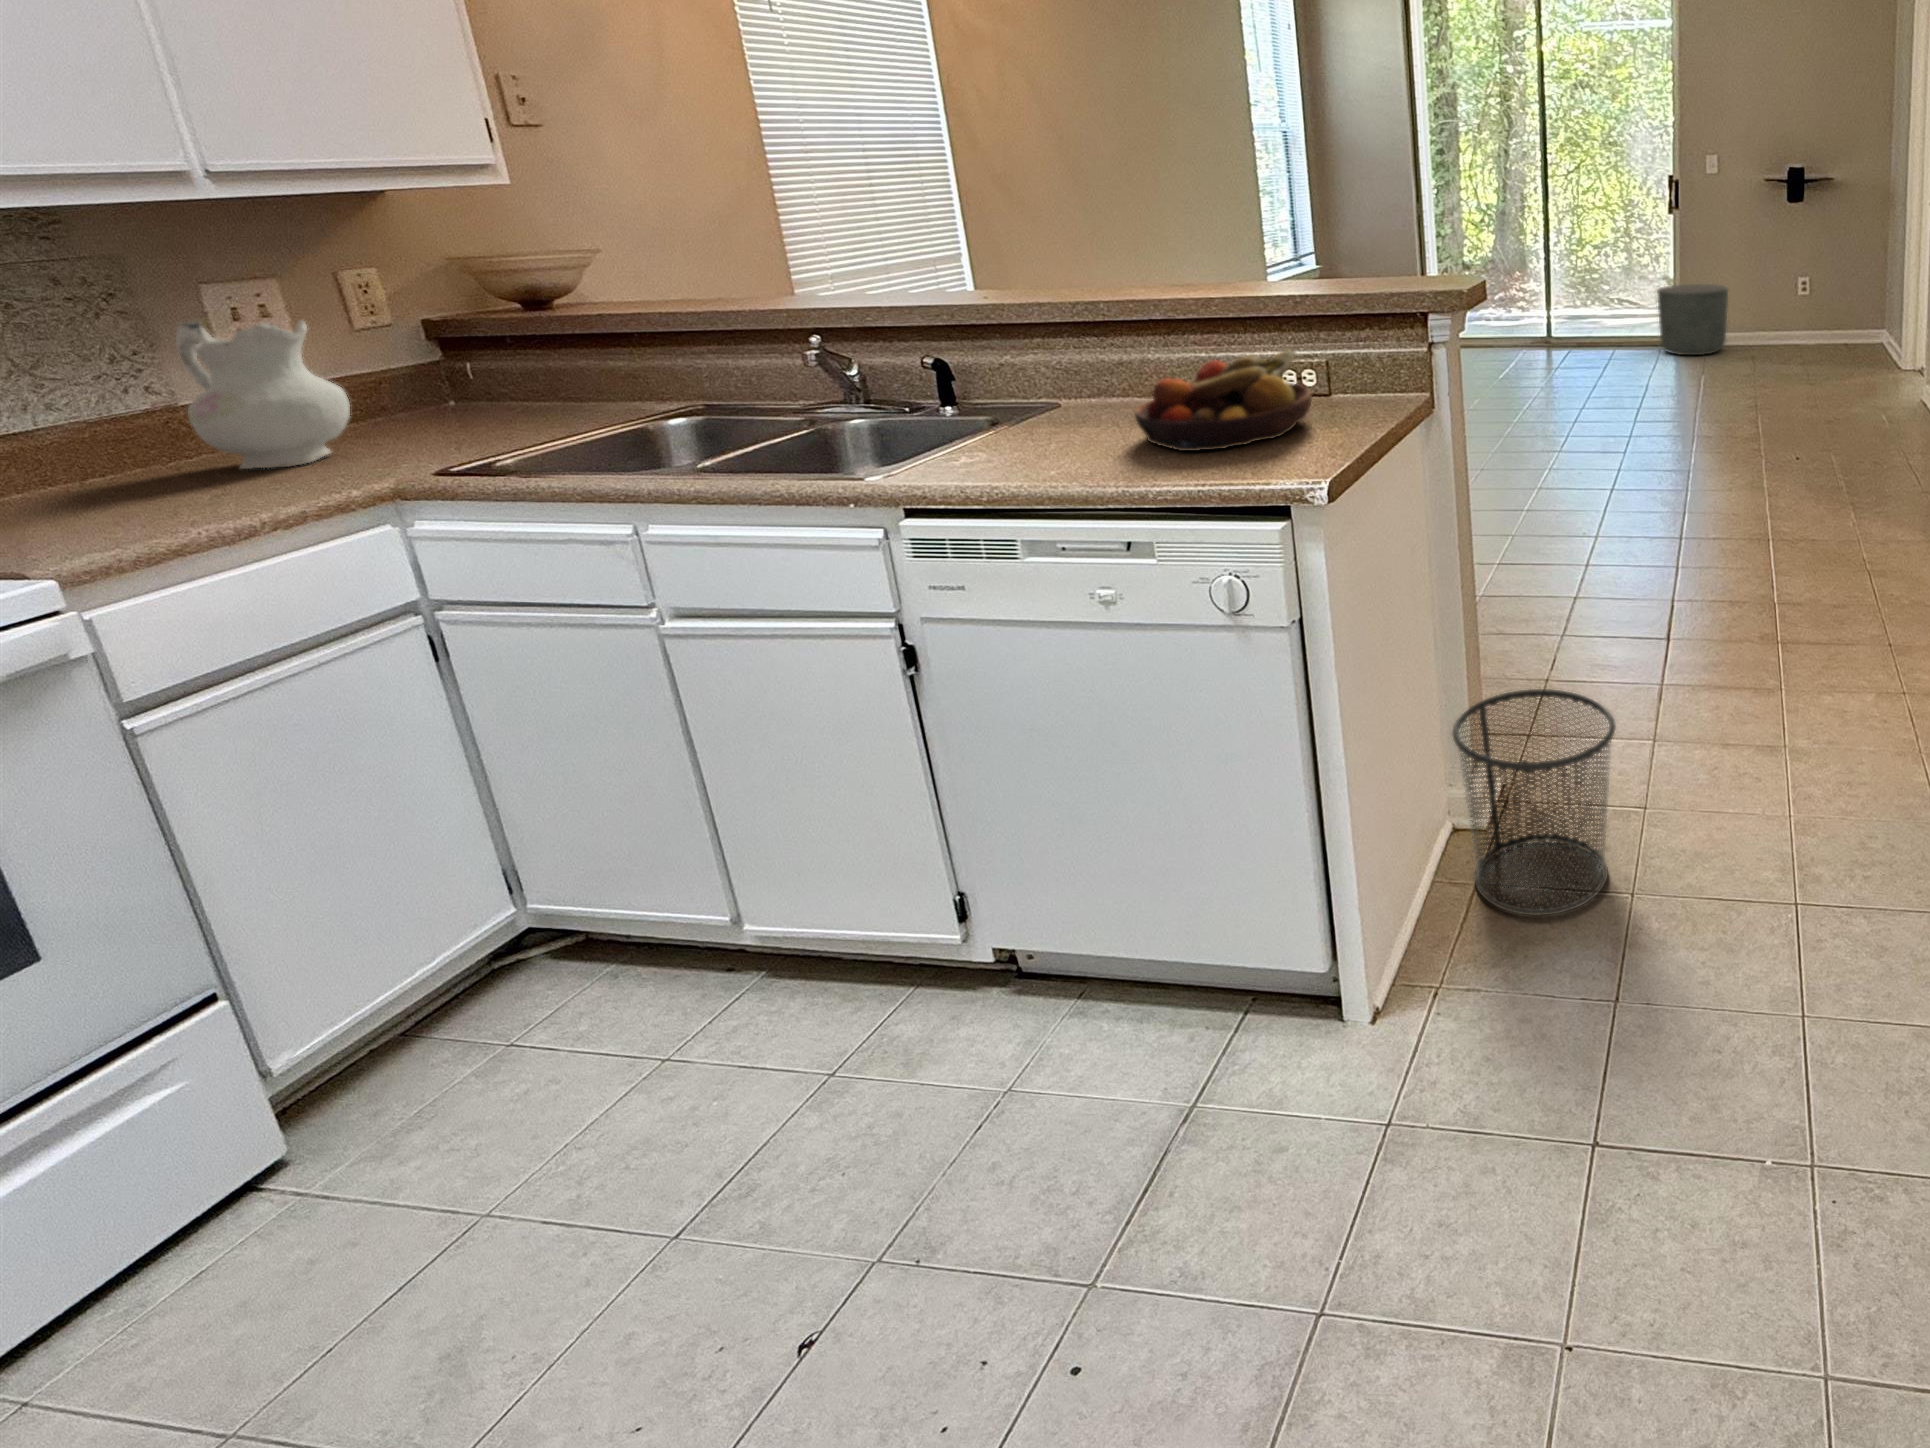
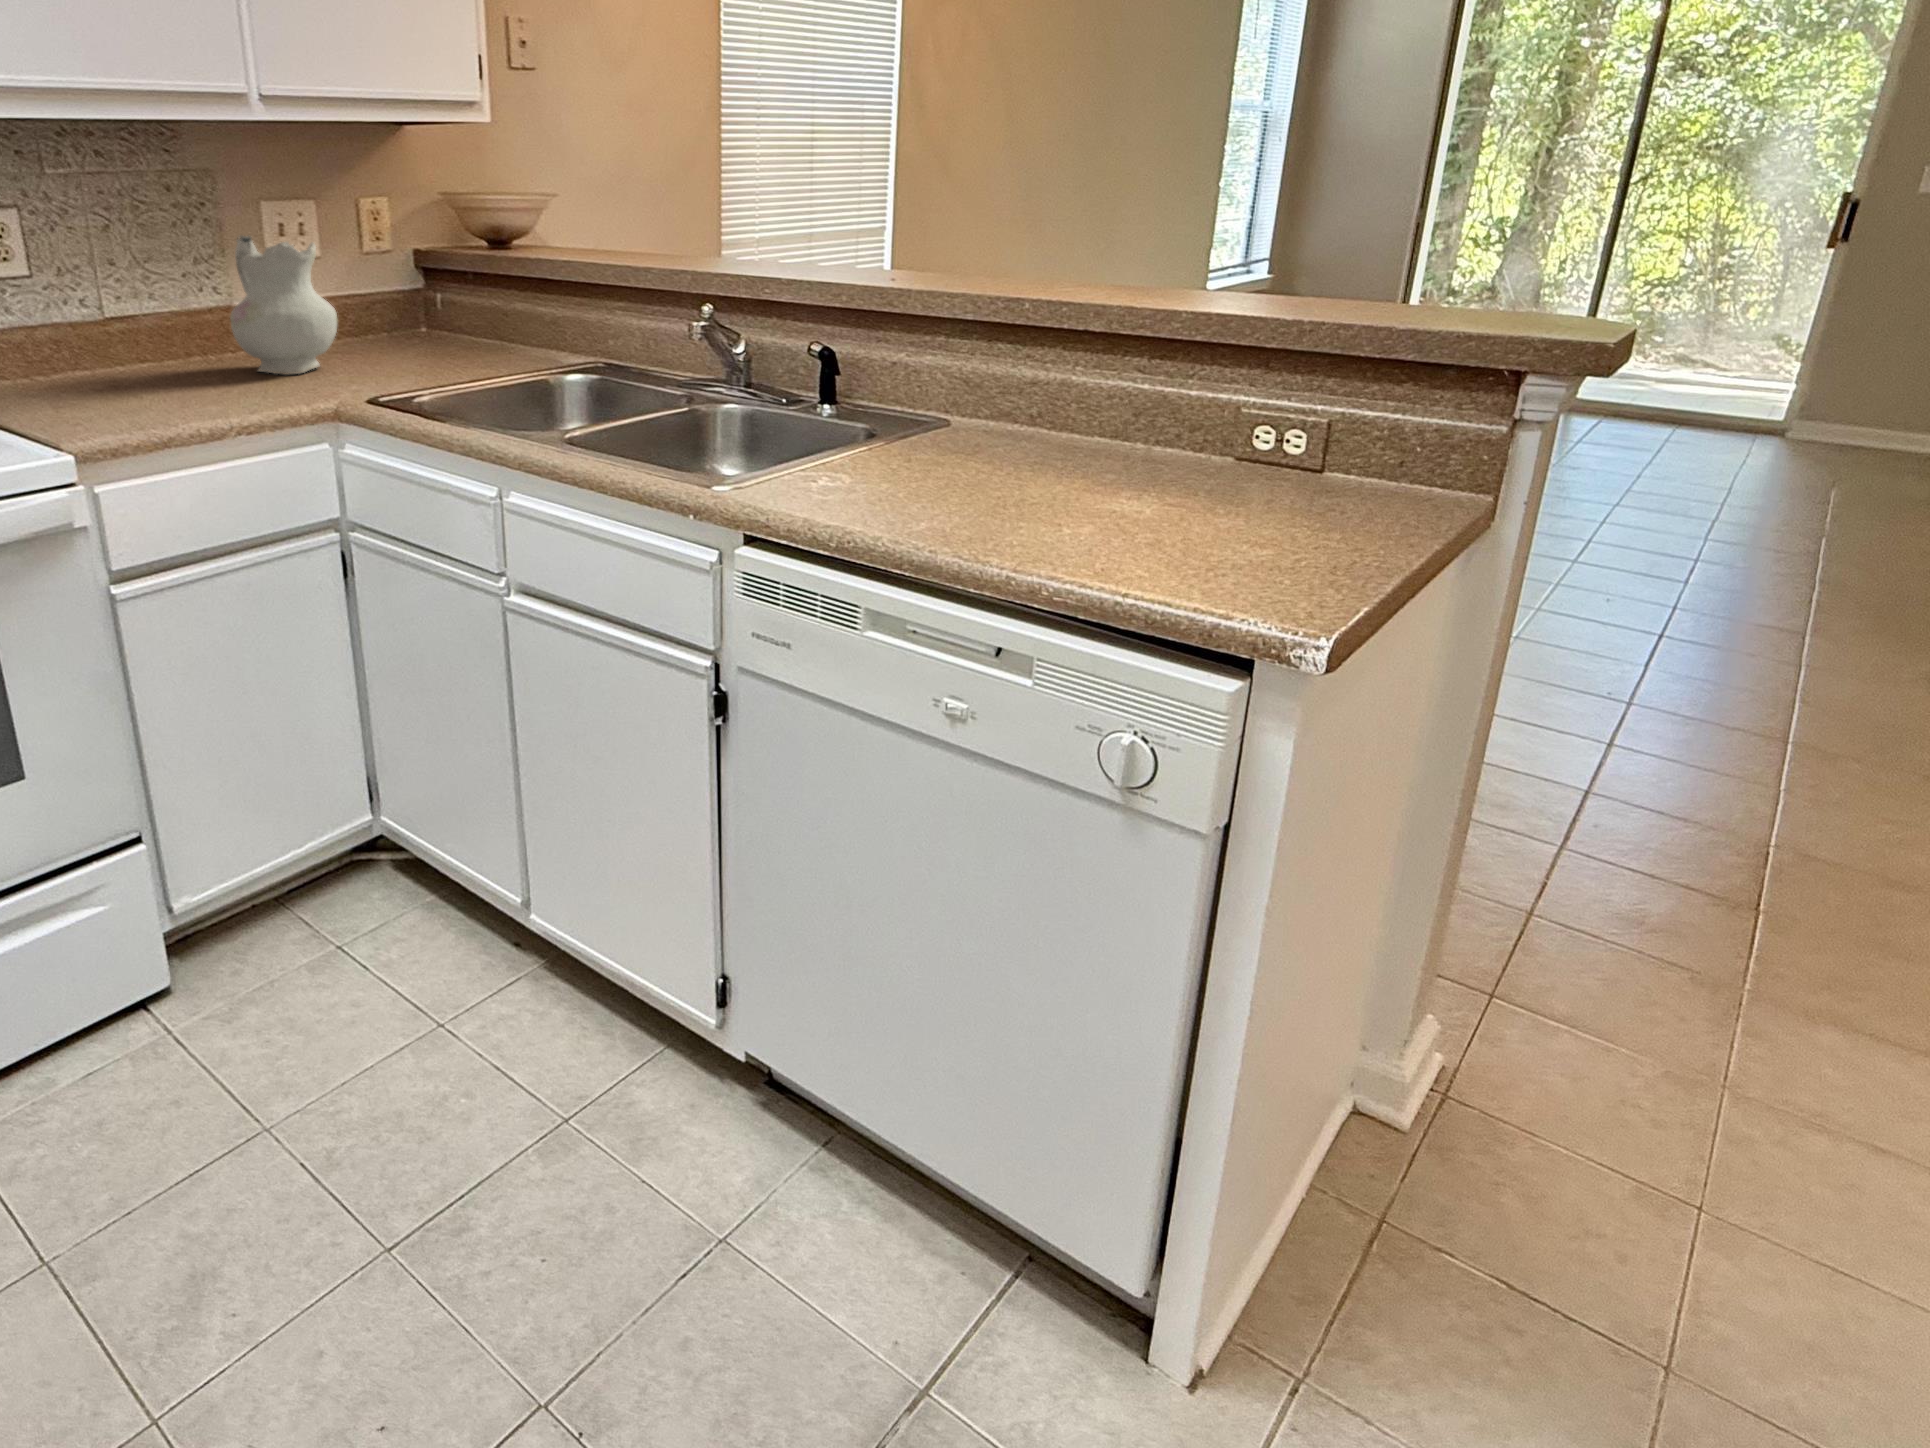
planter: present [1657,284,1728,355] -> none [1758,352,1912,458]
fruit bowl: present [1134,349,1312,451] -> none [1040,400,1308,537]
trash can: present [1452,689,1616,916] -> none [1378,970,1720,1357]

